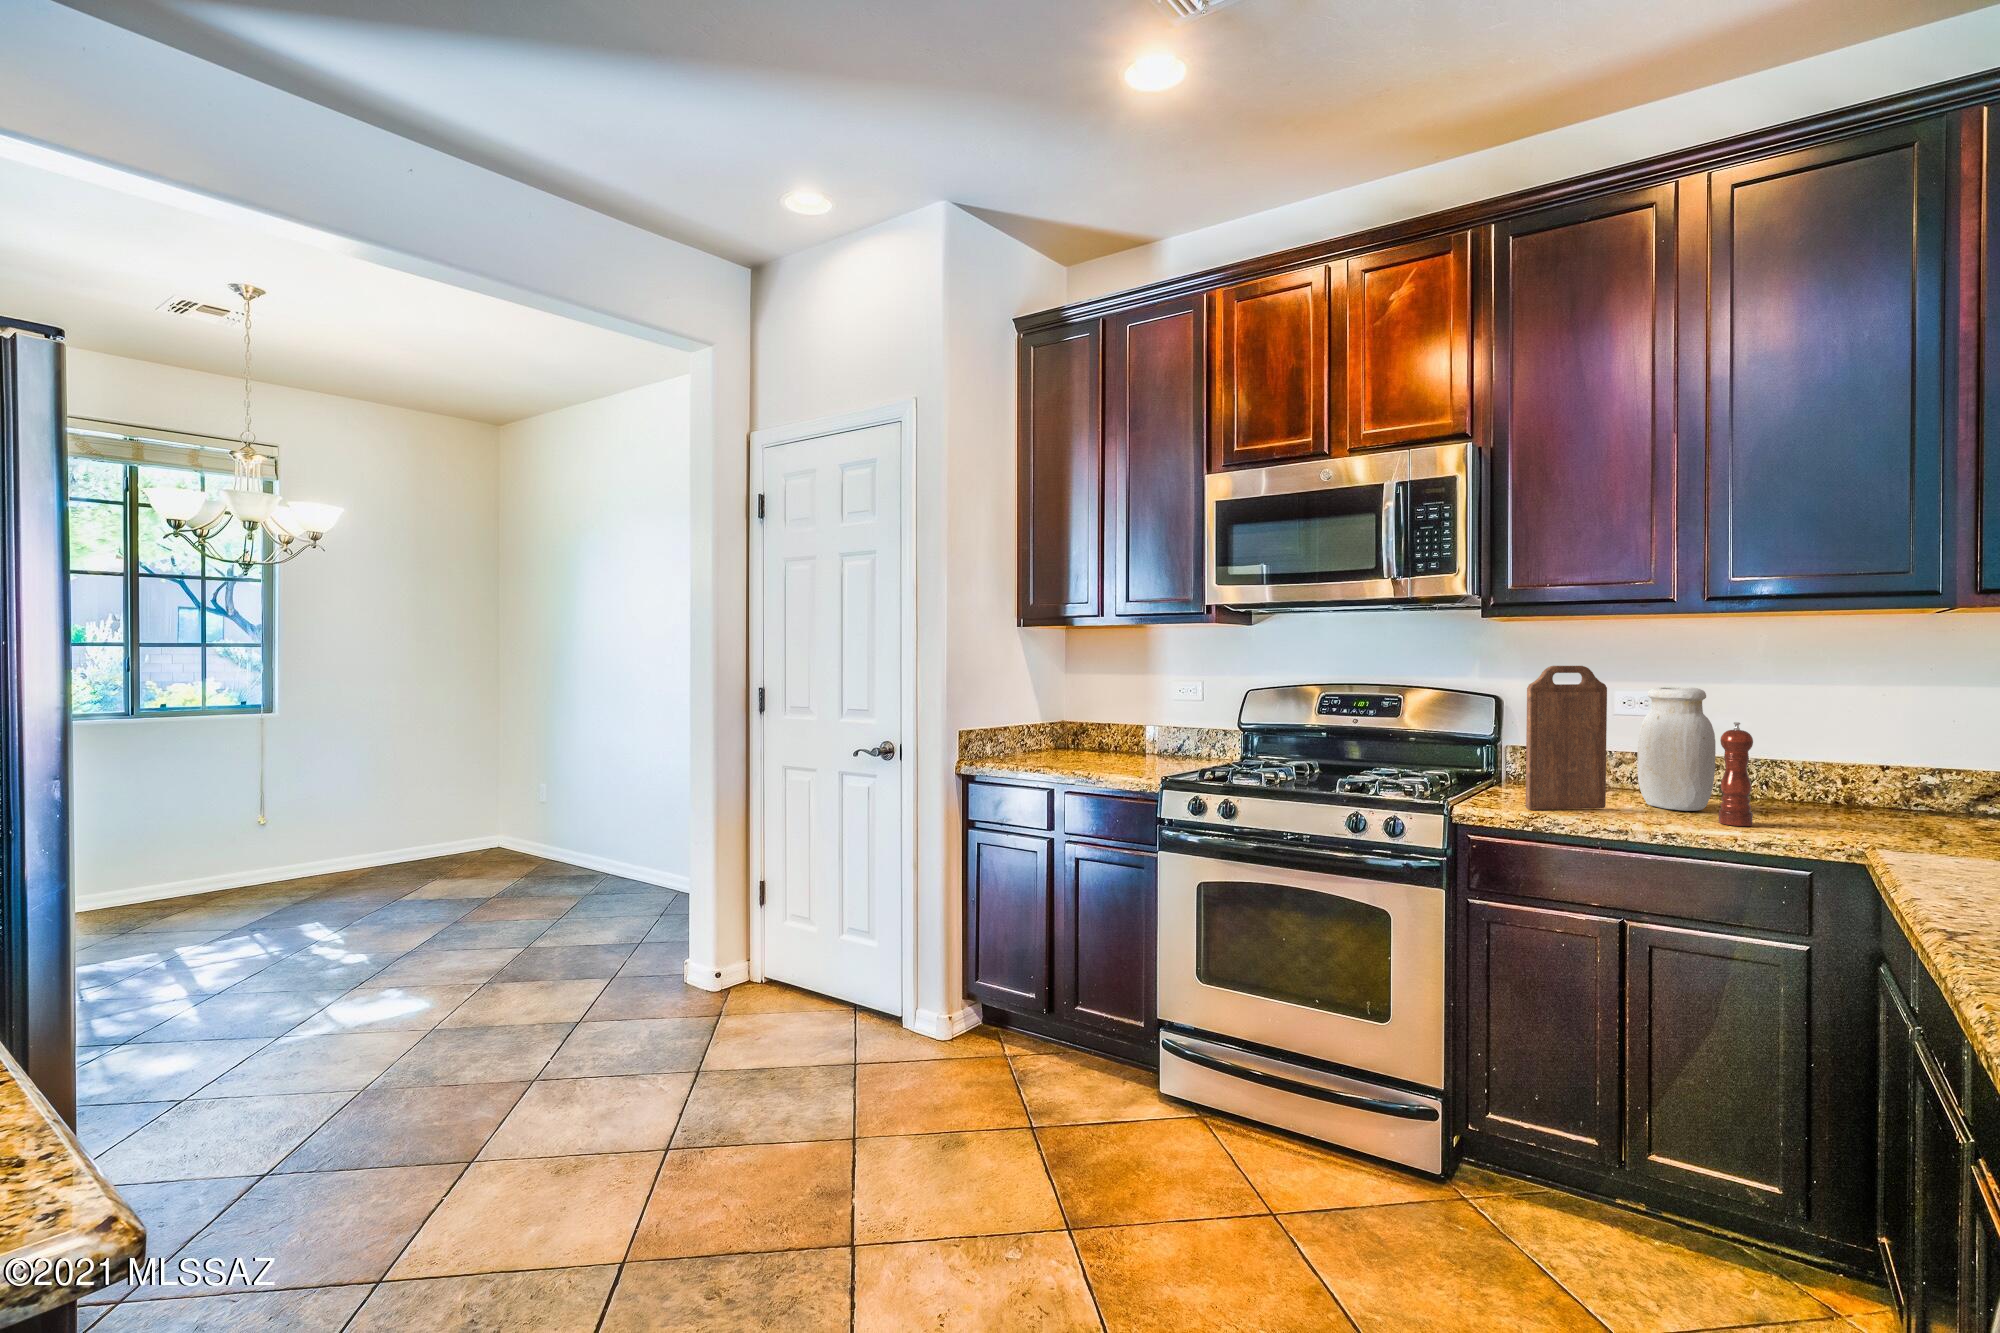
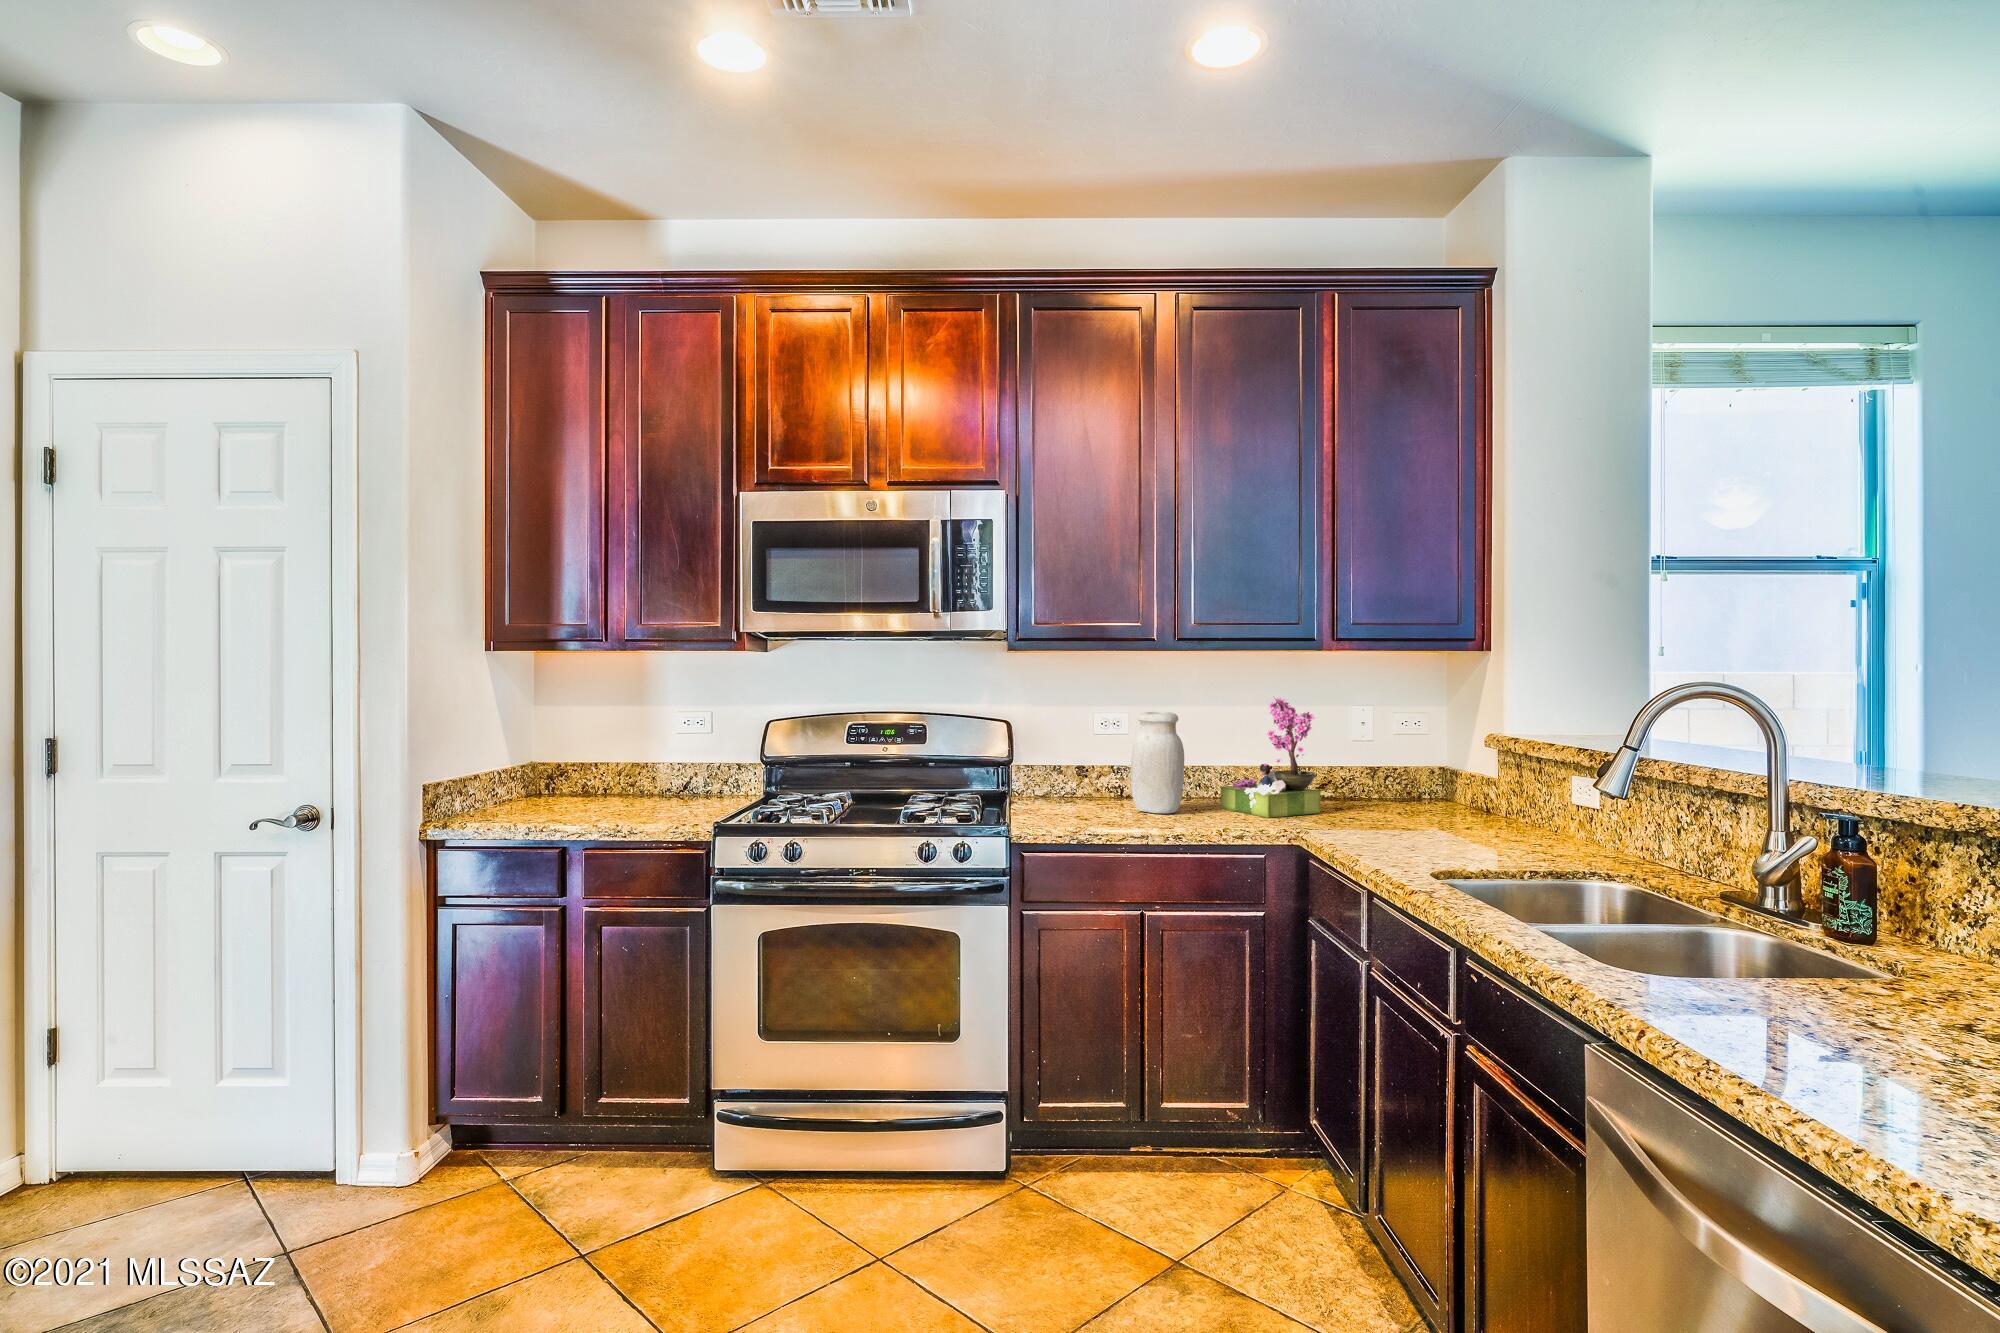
cutting board: present [1526,666,1607,810] -> none [1065,696,1117,824]
flower arrangement: none [1784,670,1953,831] -> present [1221,698,1321,818]
pepper mill: present [1719,722,1753,826] -> none [1196,741,1218,823]

